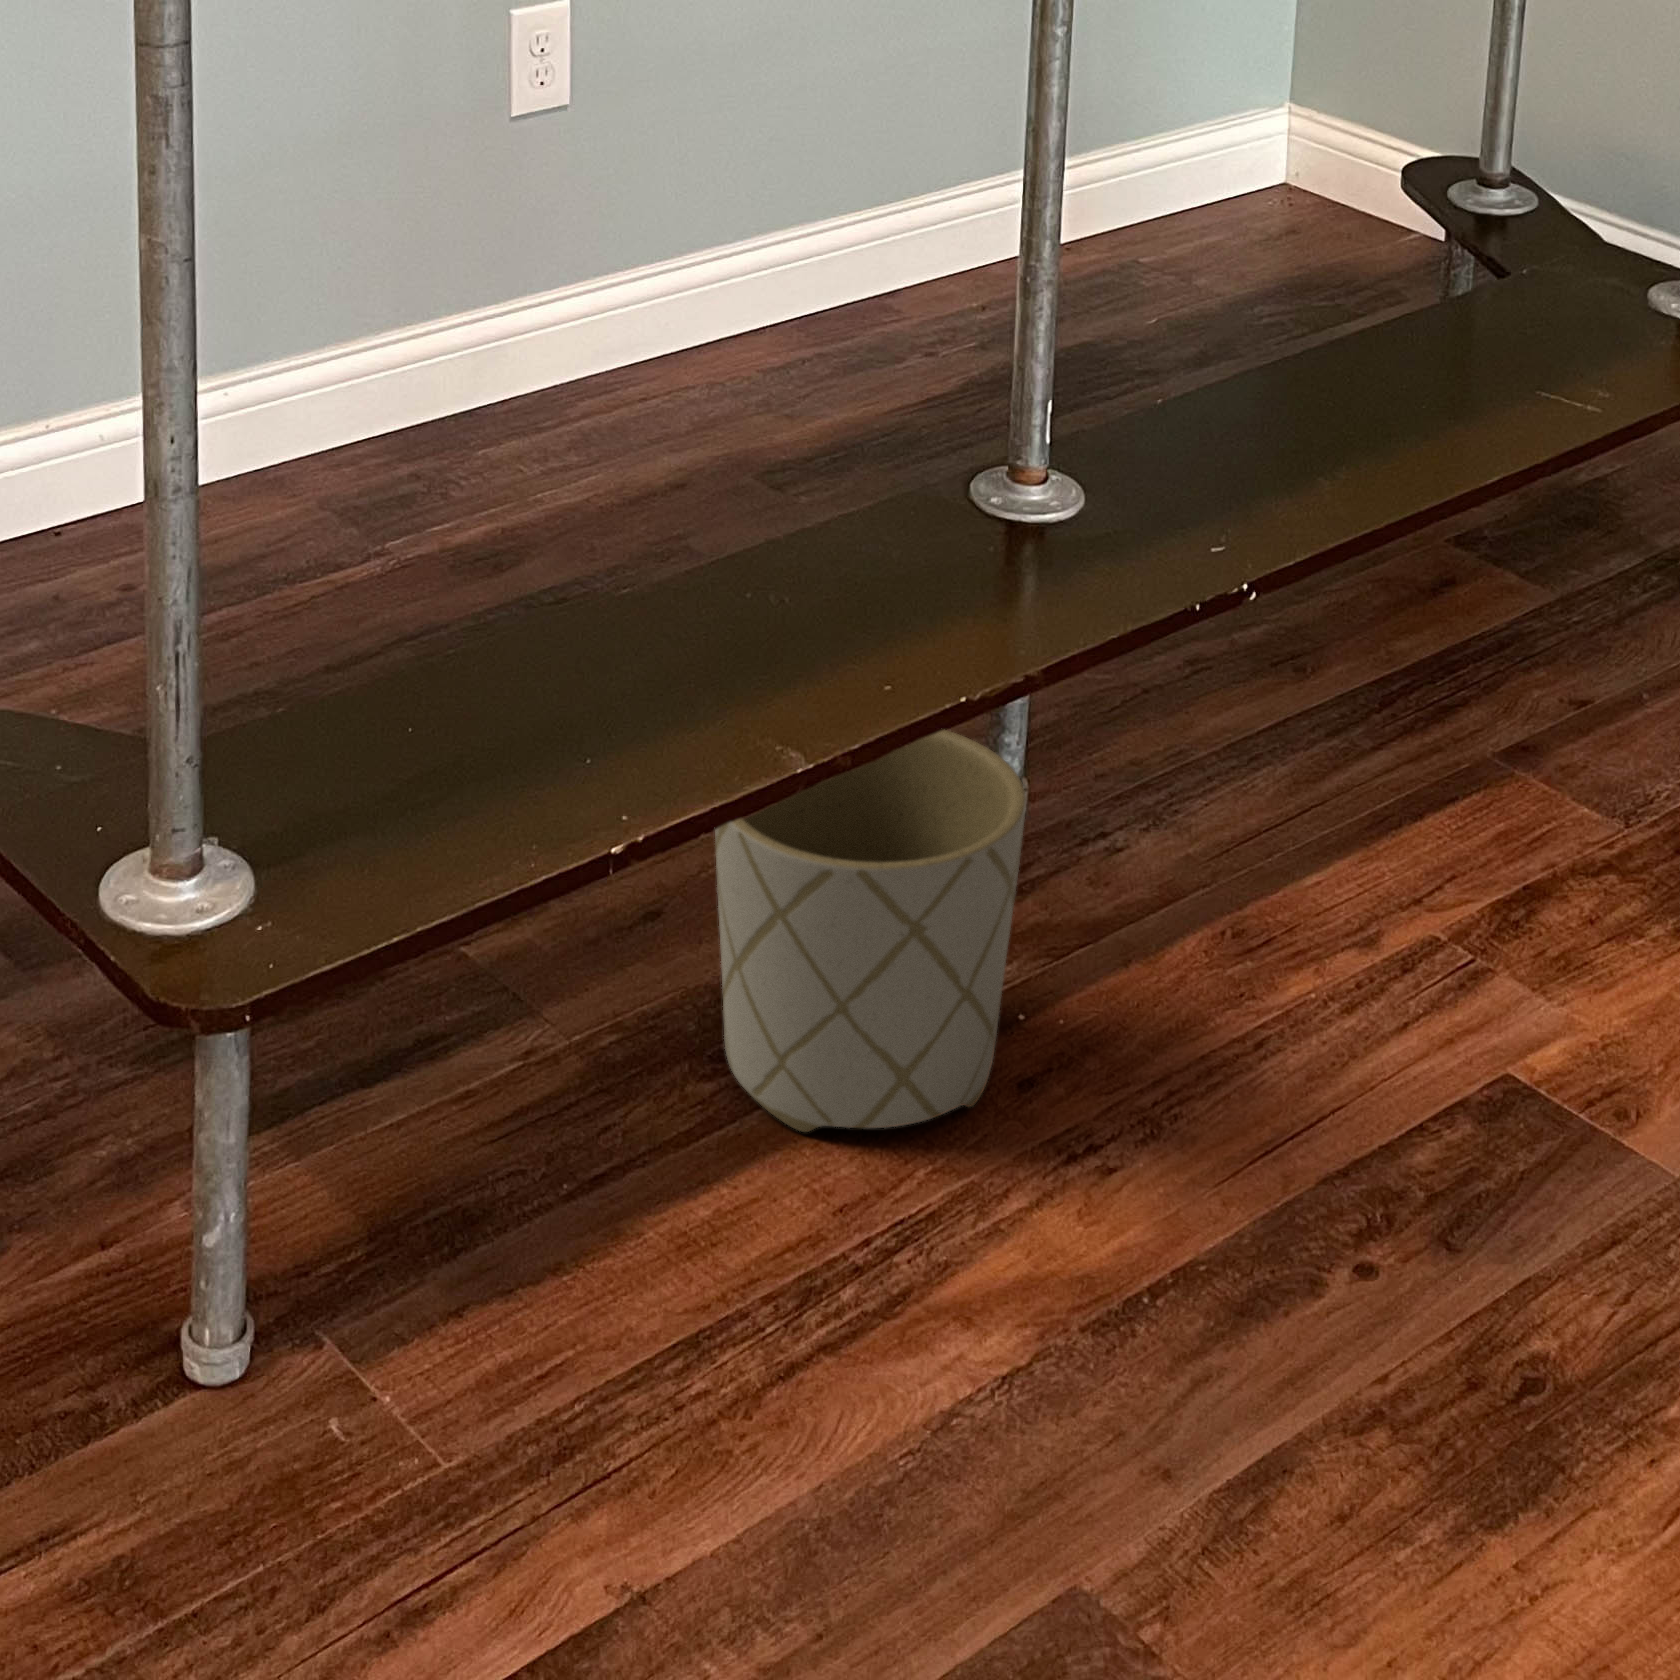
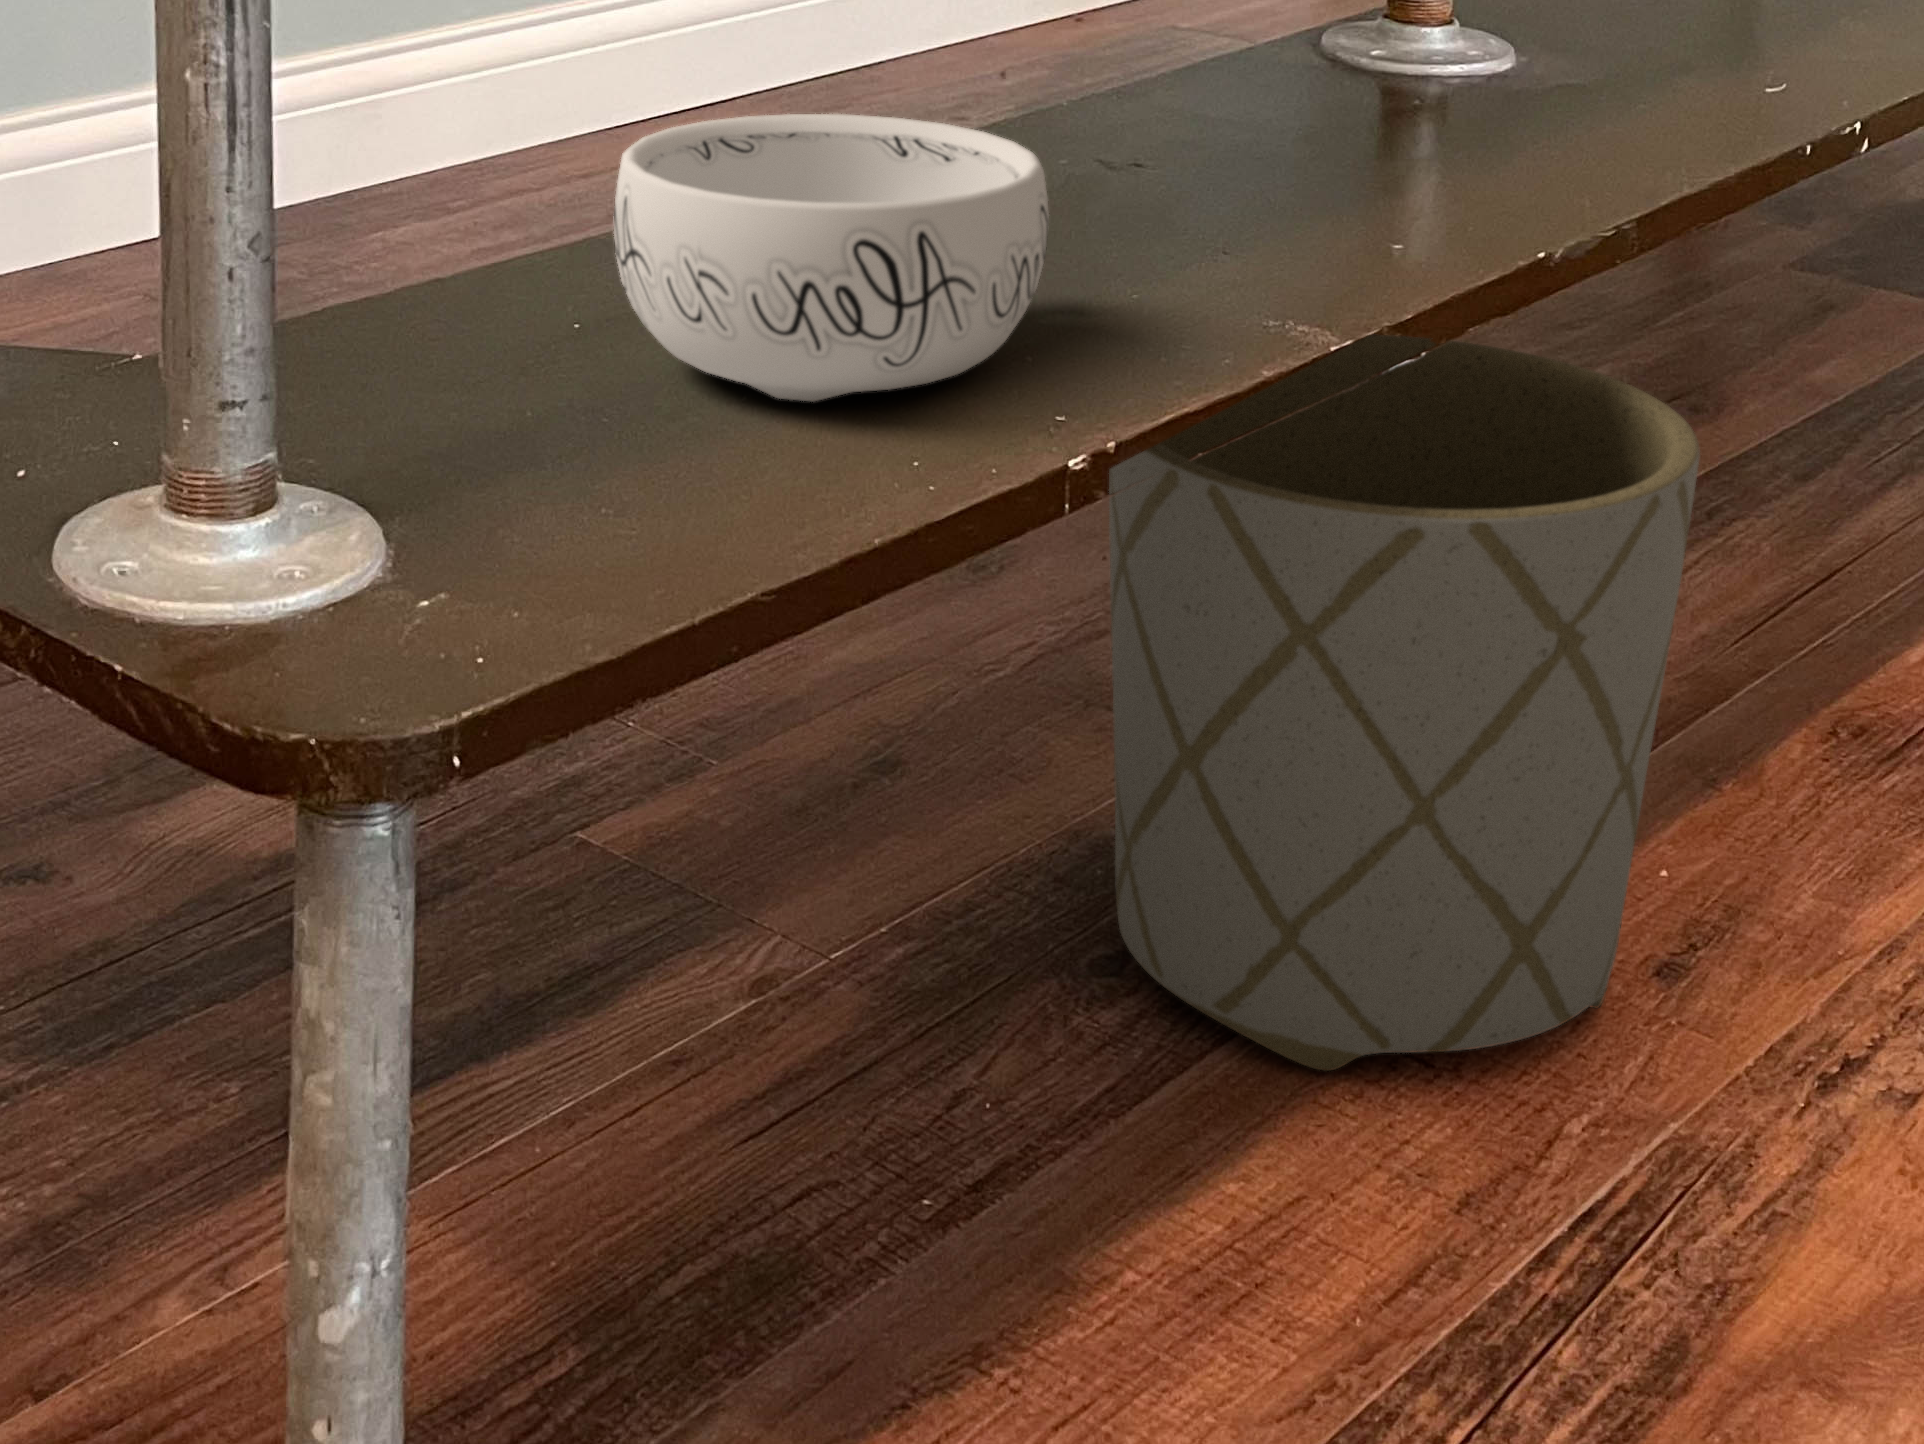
decorative bowl: none [418,625,640,798] -> present [613,114,1049,401]

